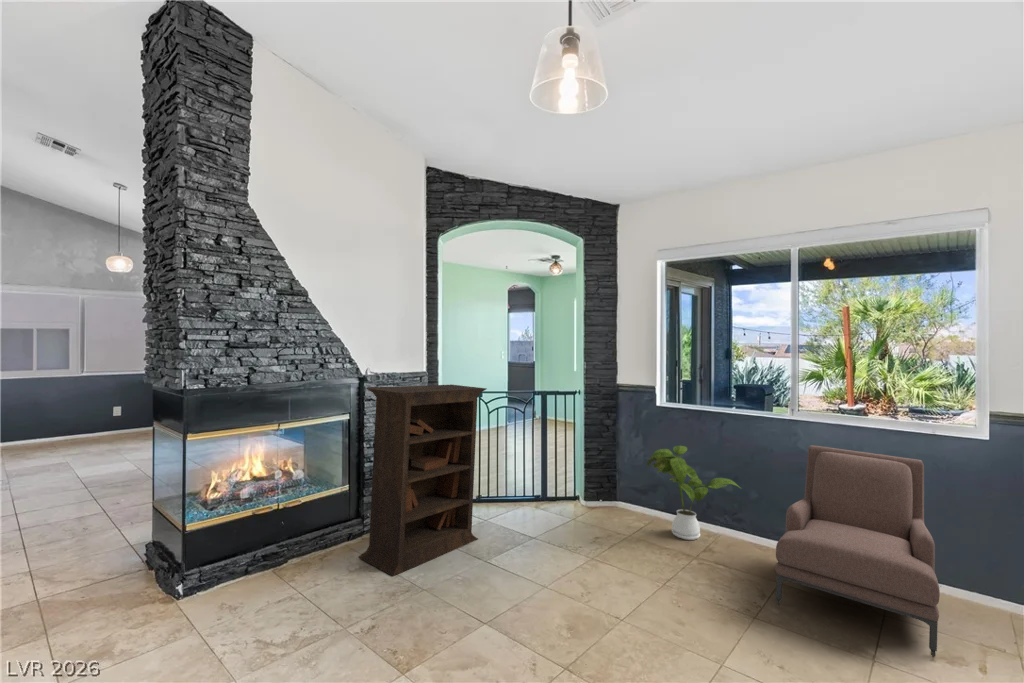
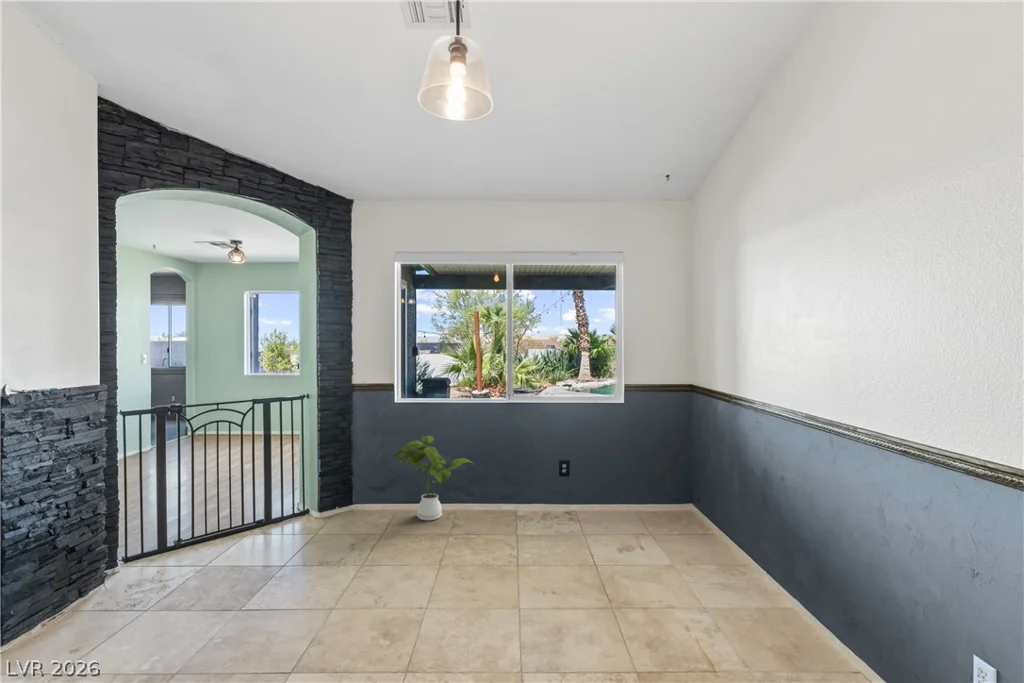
bookcase: present [359,385,486,576] -> none [13,399,222,681]
armchair: present [775,445,940,657] -> none [520,420,617,548]

